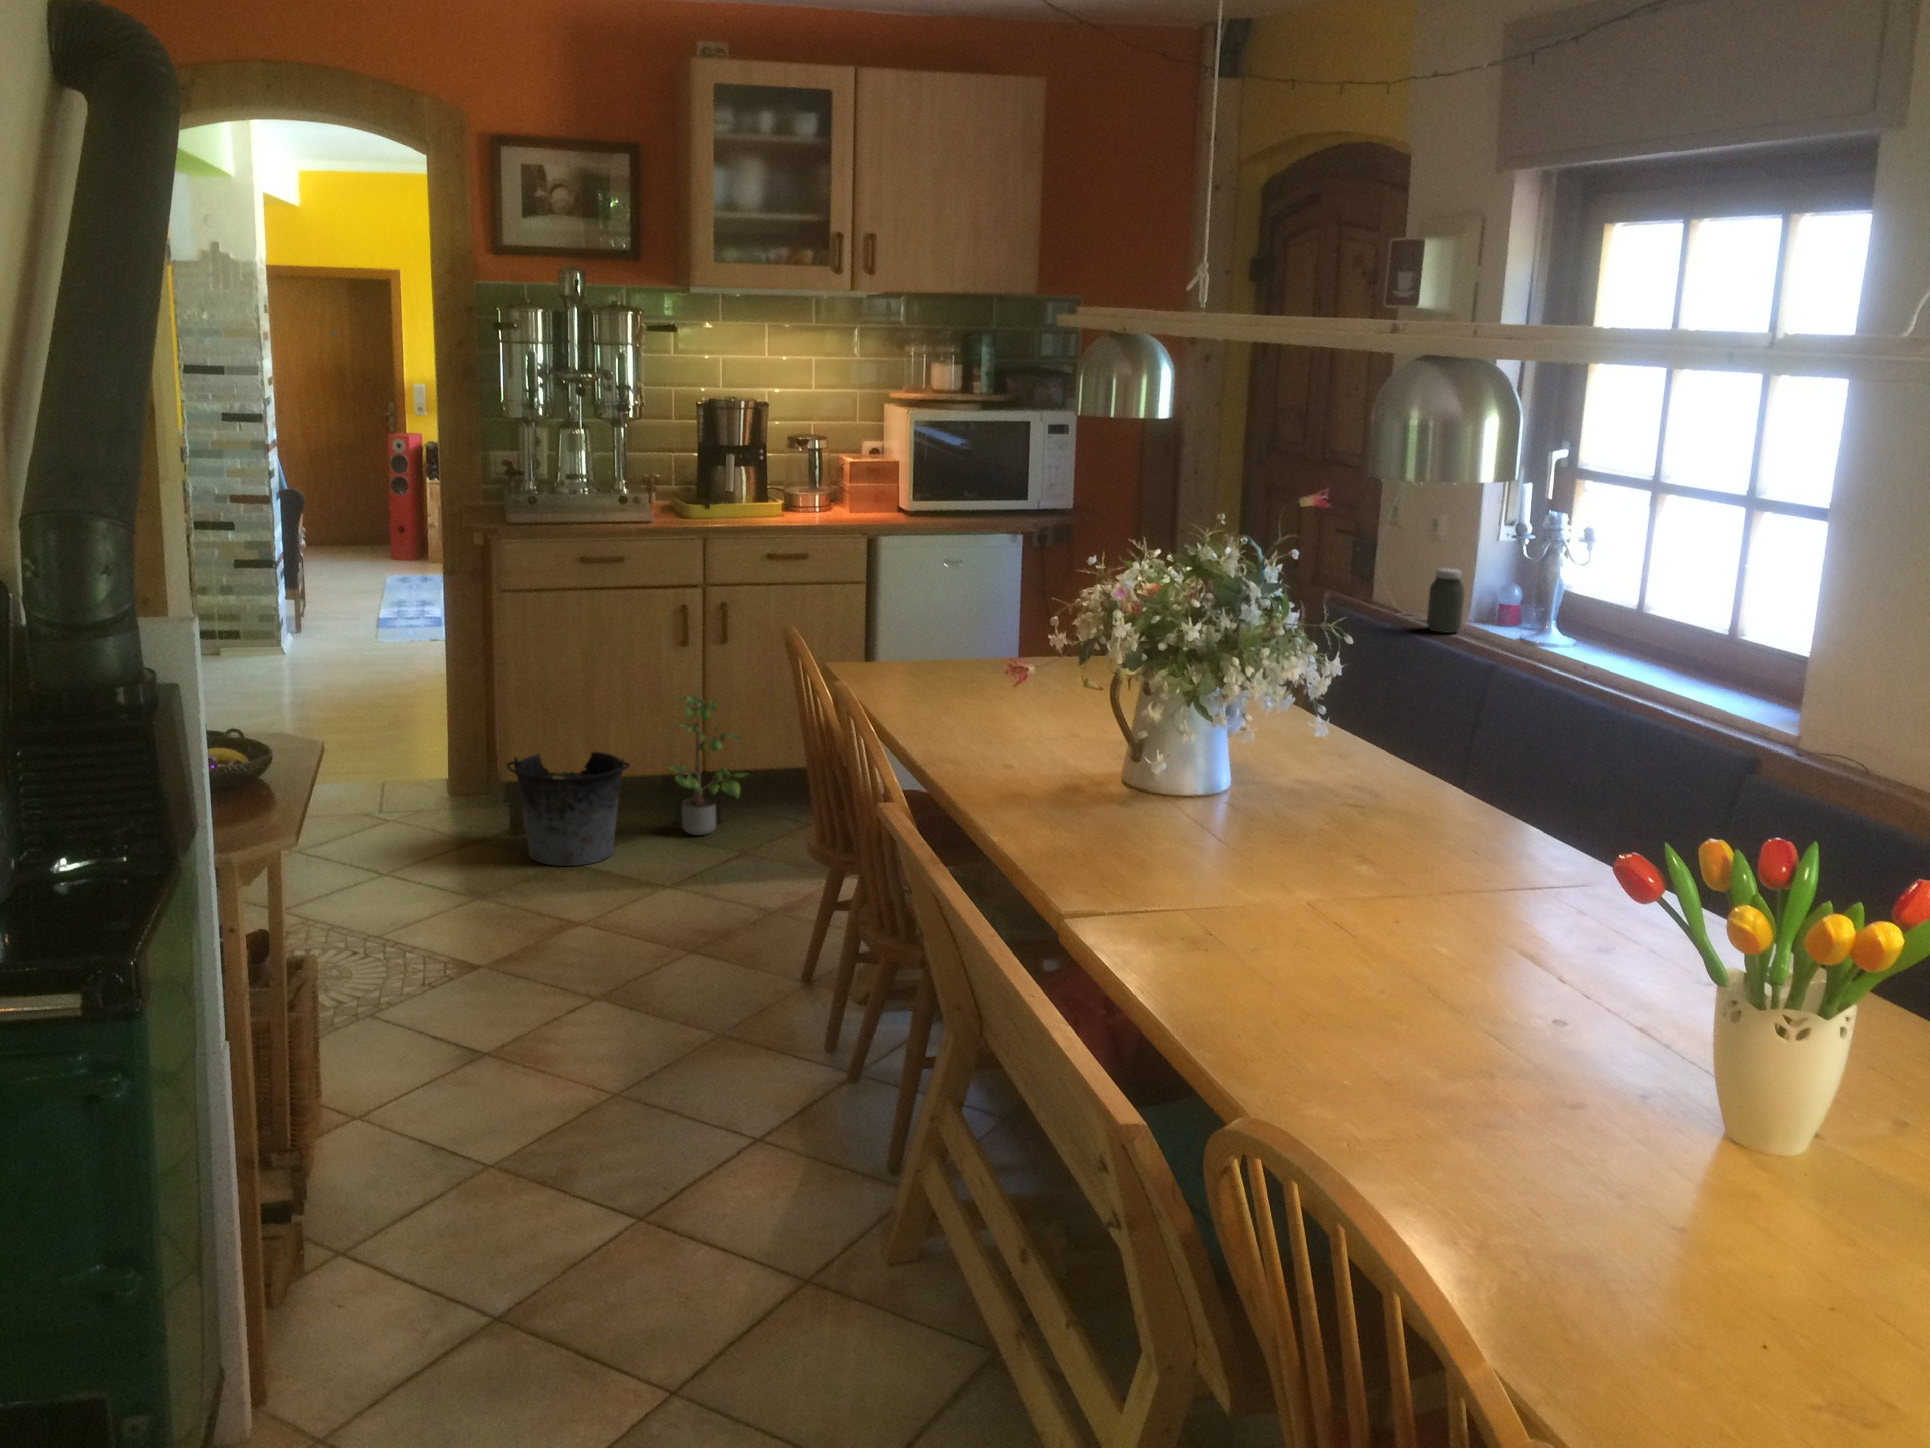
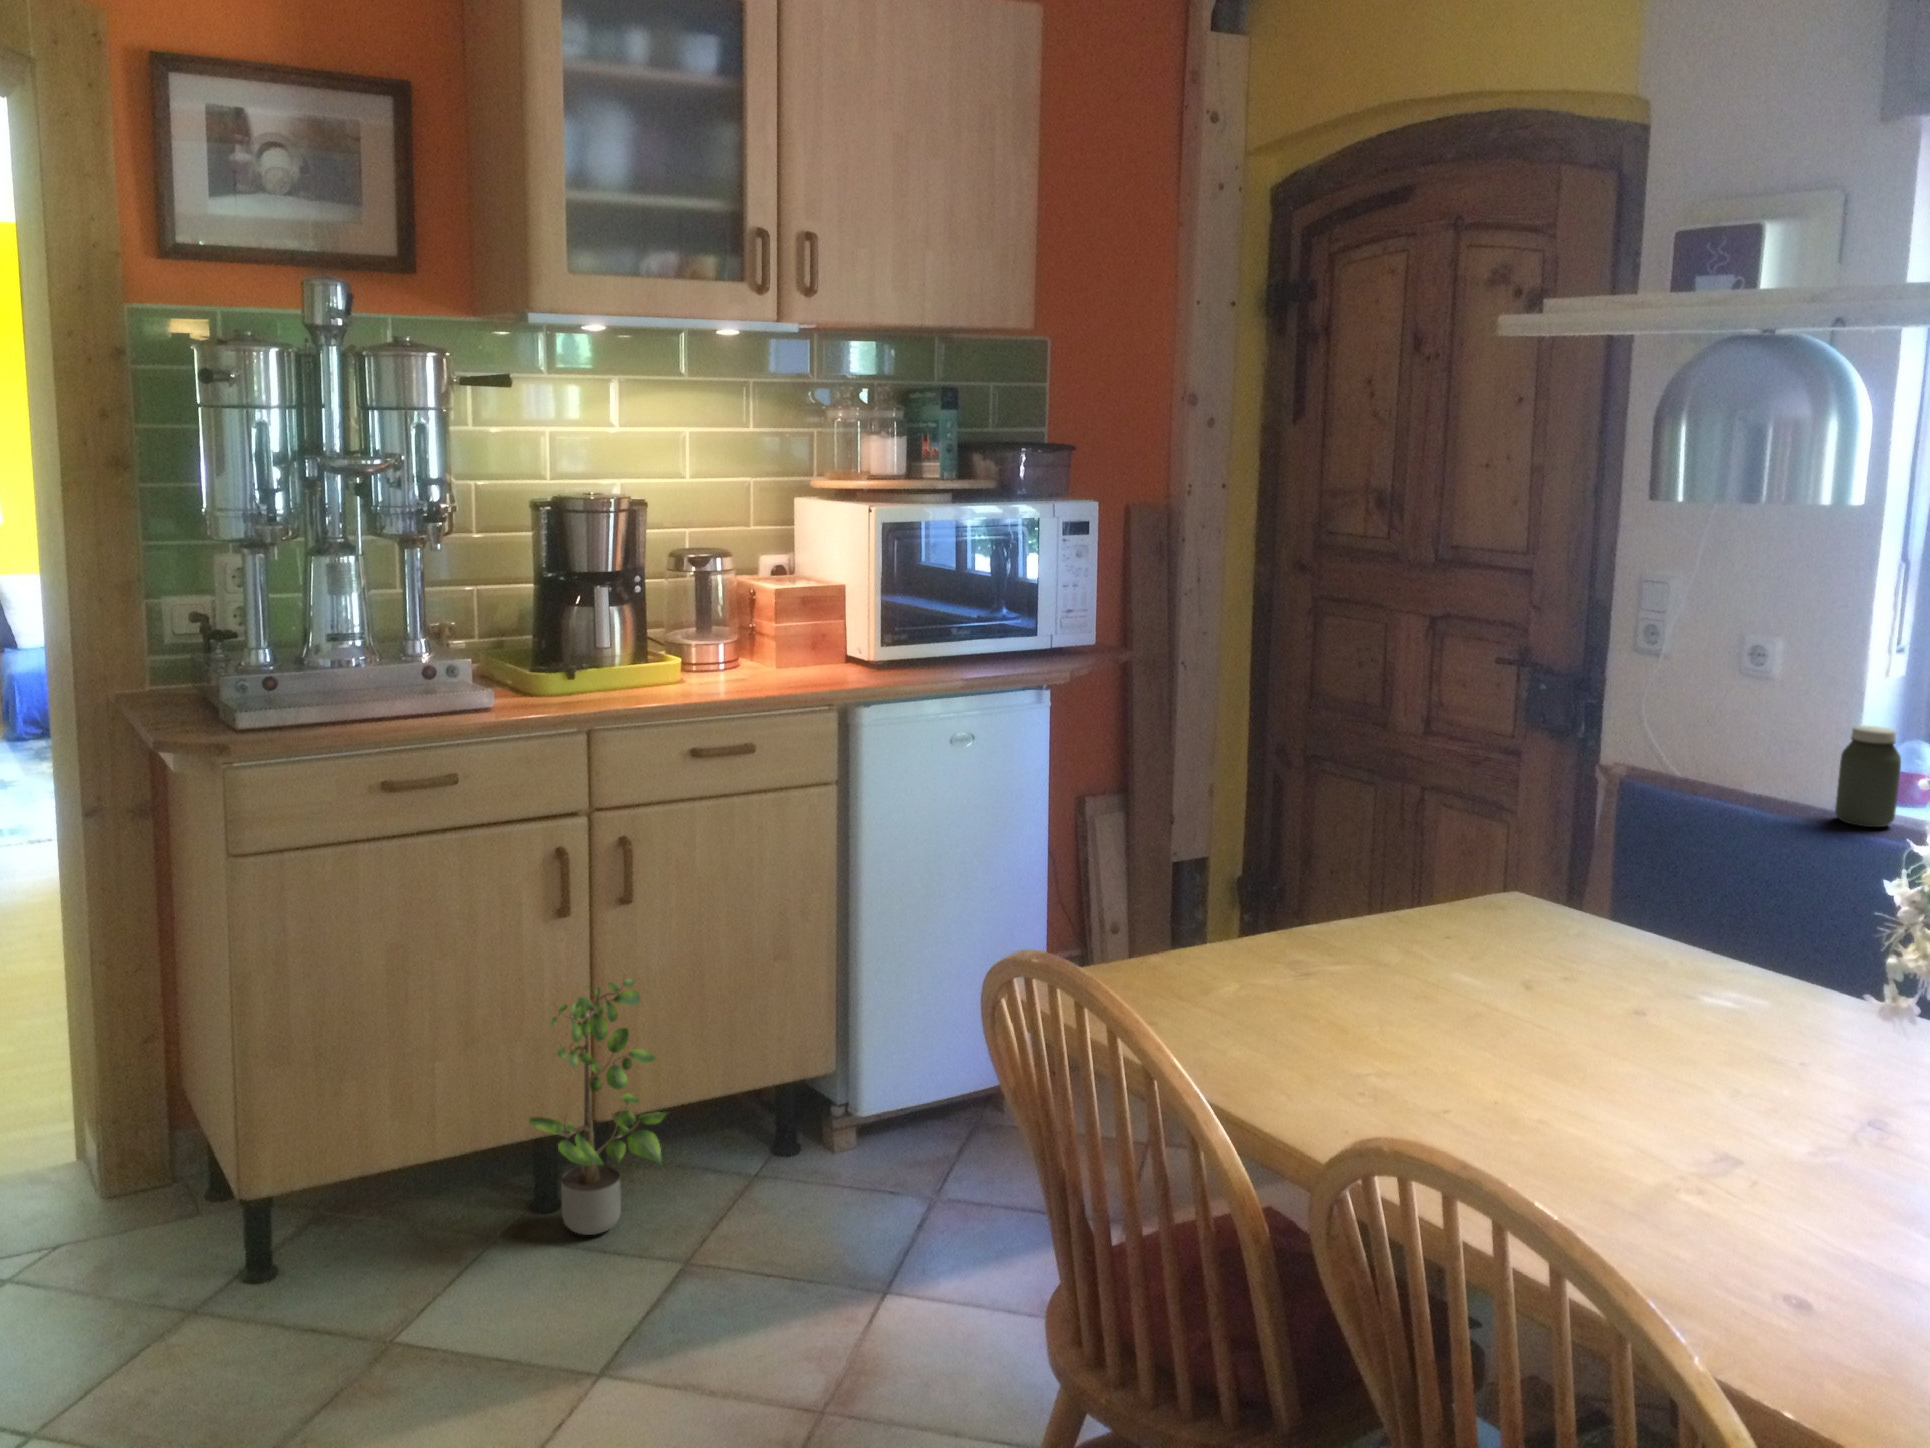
bucket: present [507,751,630,866] -> none [258,1120,495,1359]

